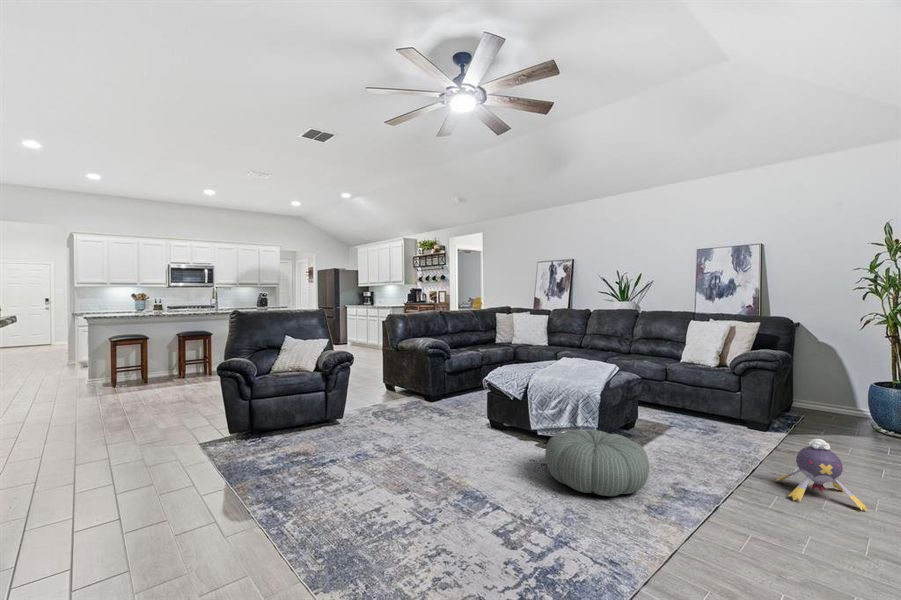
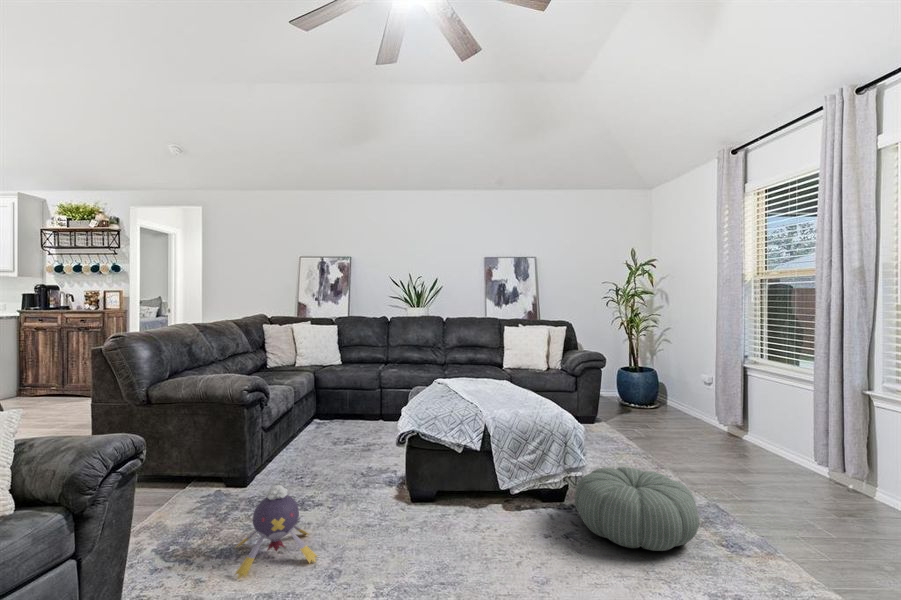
plush toy: present [776,439,867,511] -> present [235,485,318,579]

